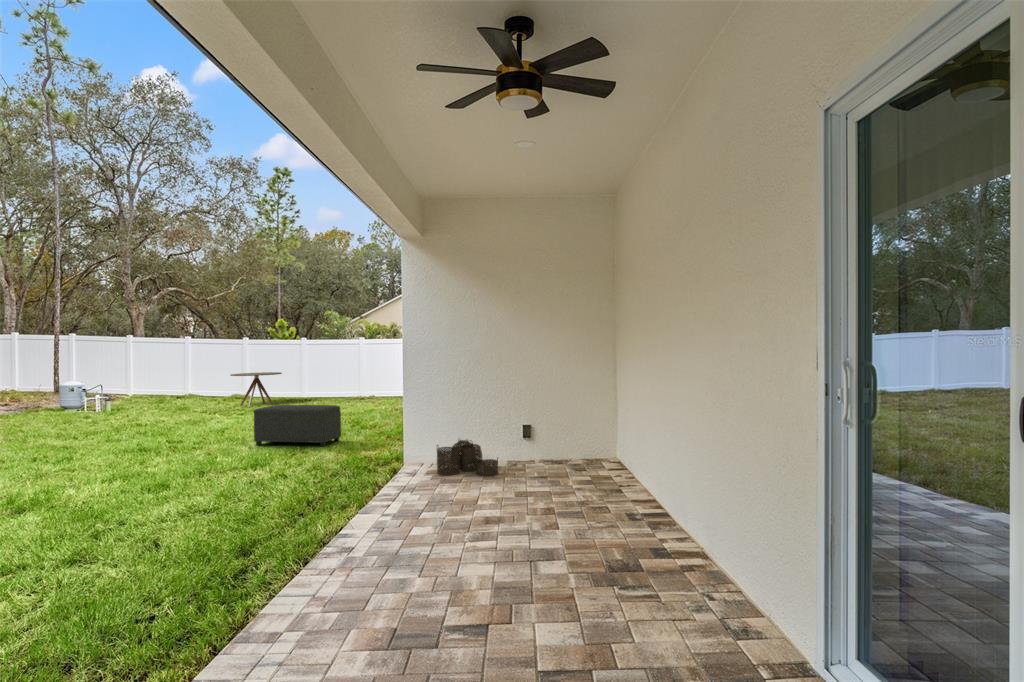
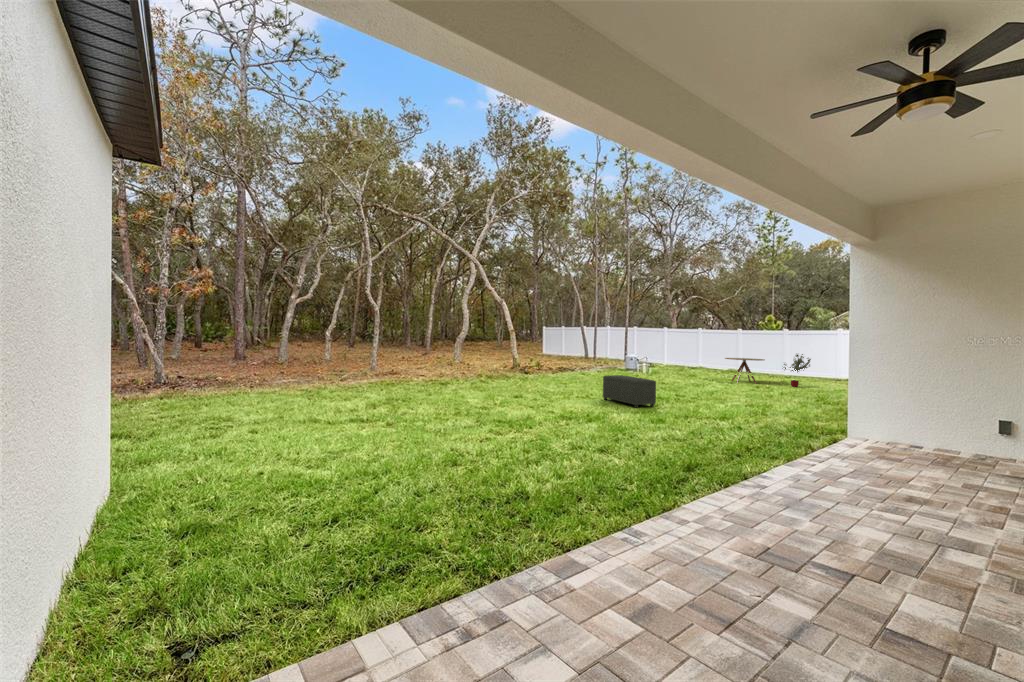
potted tree: none [300,362,333,403] -> present [783,354,811,387]
ottoman: present [254,405,341,446] -> present [603,375,656,408]
woven basket: present [437,440,498,476] -> none [884,432,970,477]

